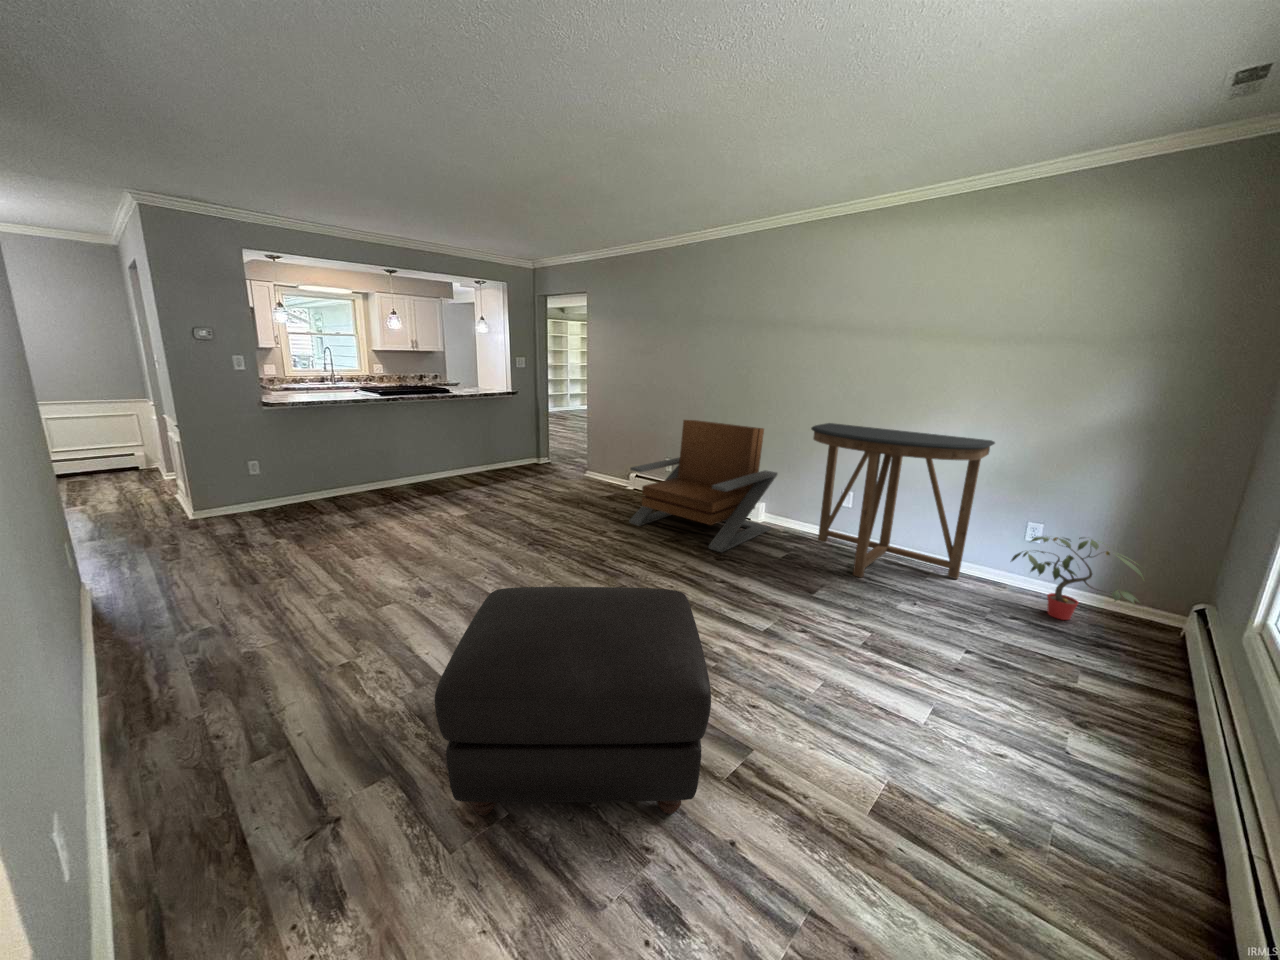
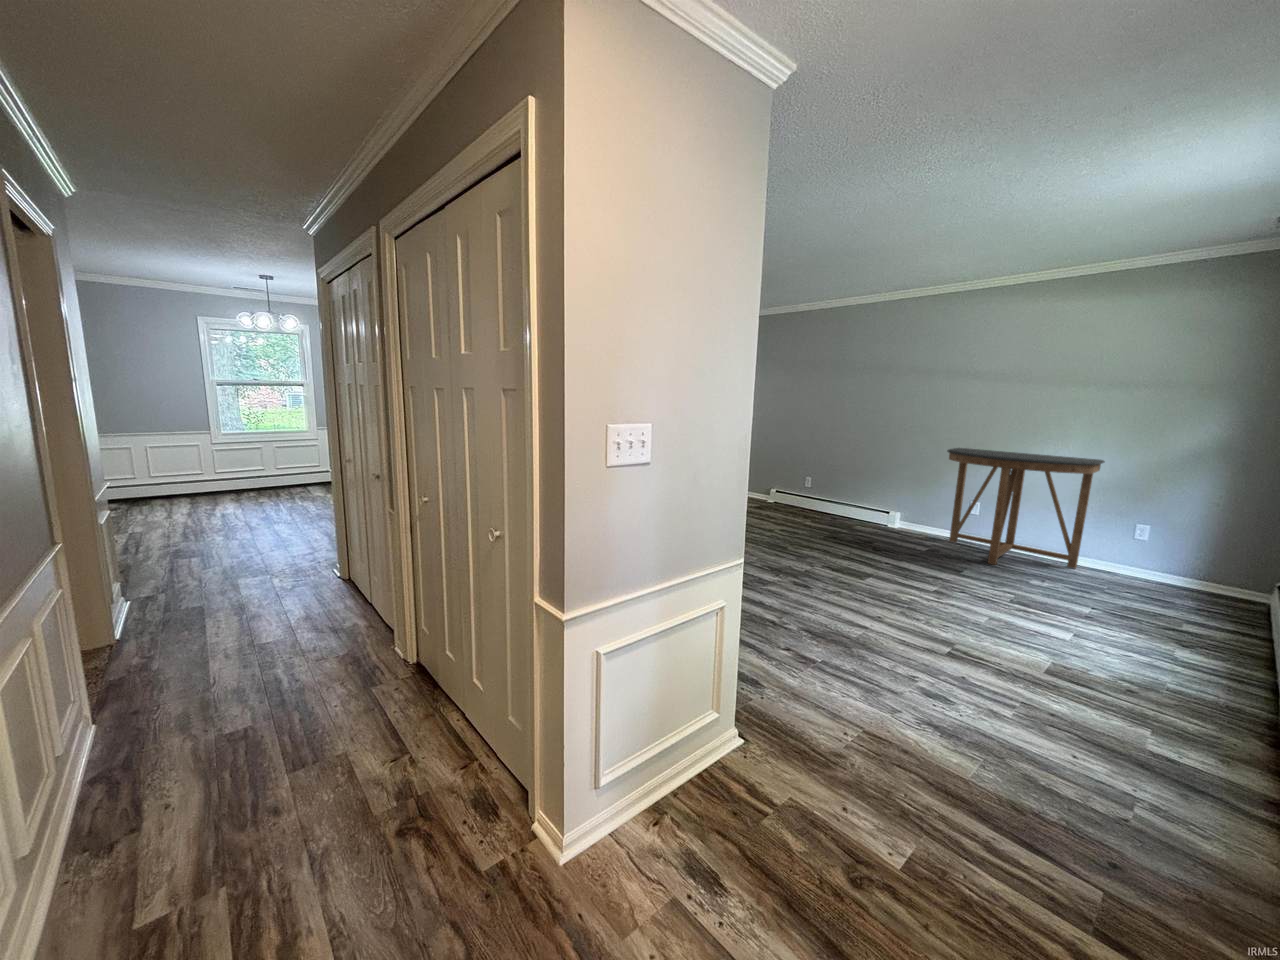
lounge chair: present [629,420,777,552] -> none [788,445,913,546]
potted plant: present [1011,537,1143,620] -> none [1121,530,1240,596]
ottoman: present [435,587,711,816] -> none [777,540,954,665]

